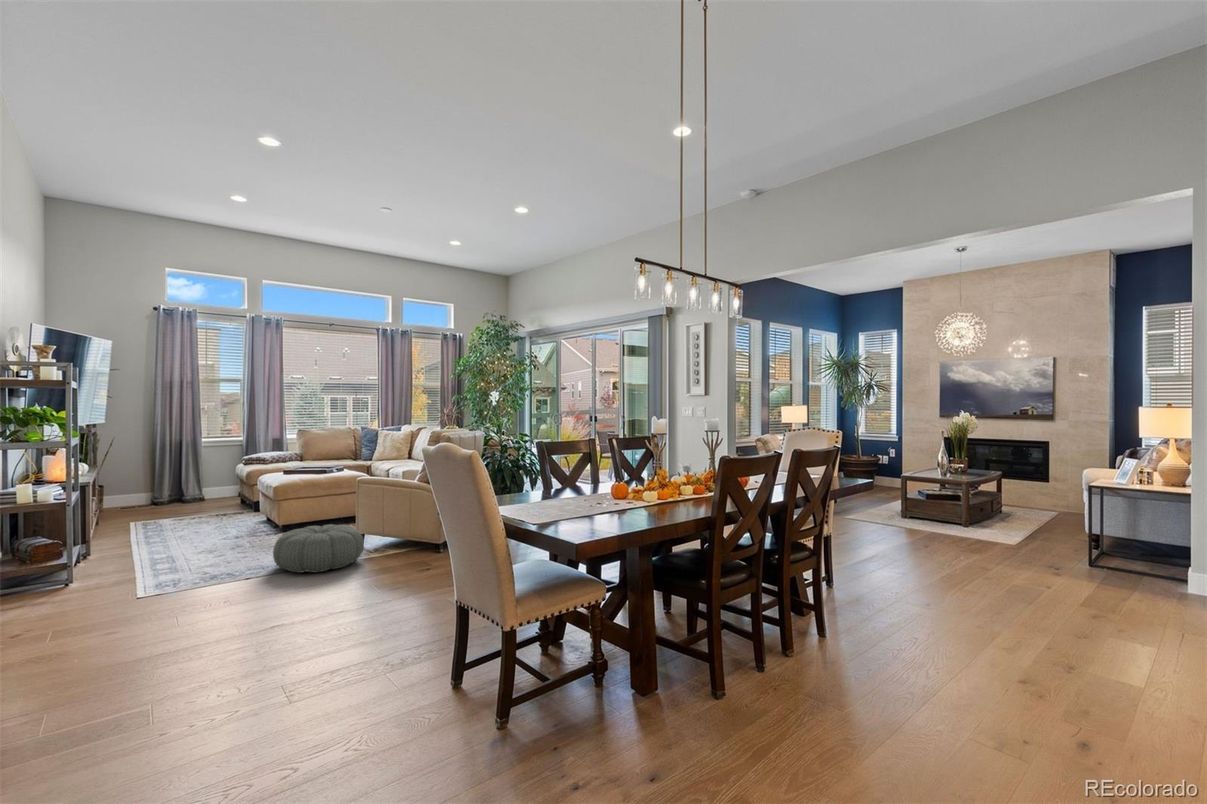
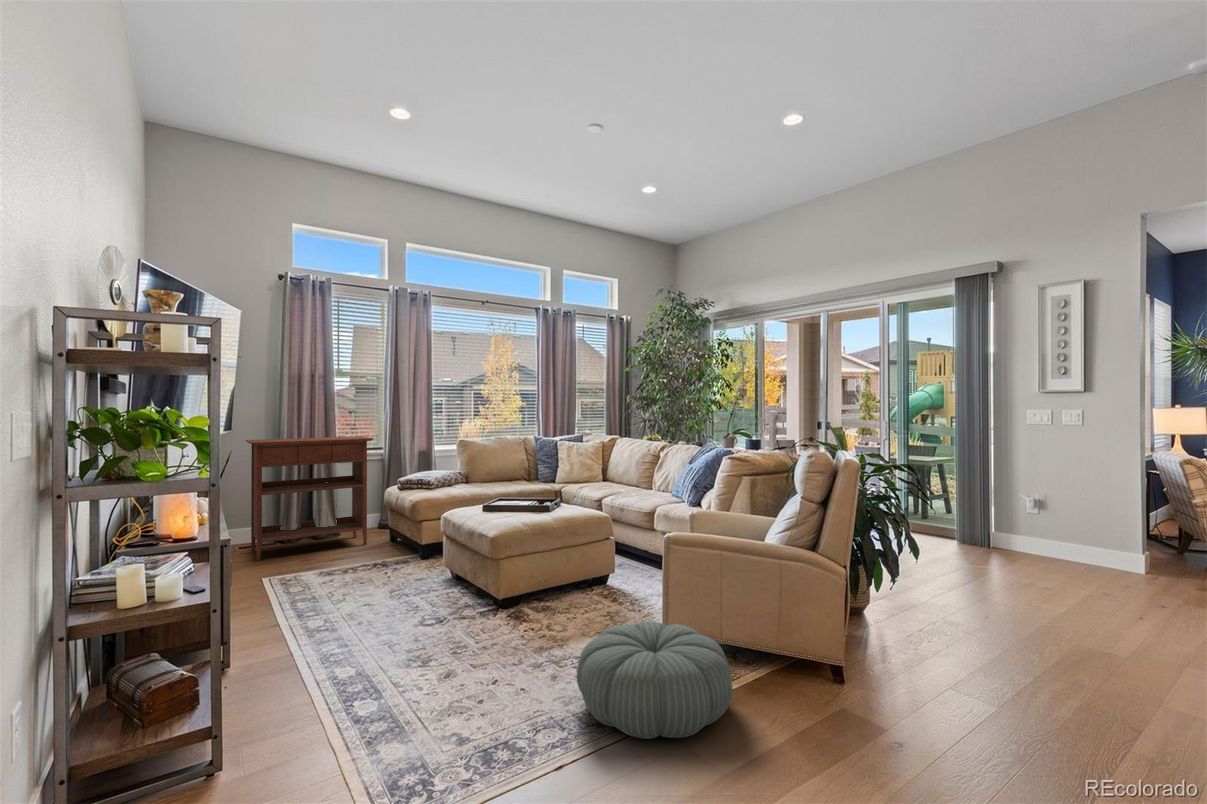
console table: none [128,427,227,514] -> present [246,436,373,561]

